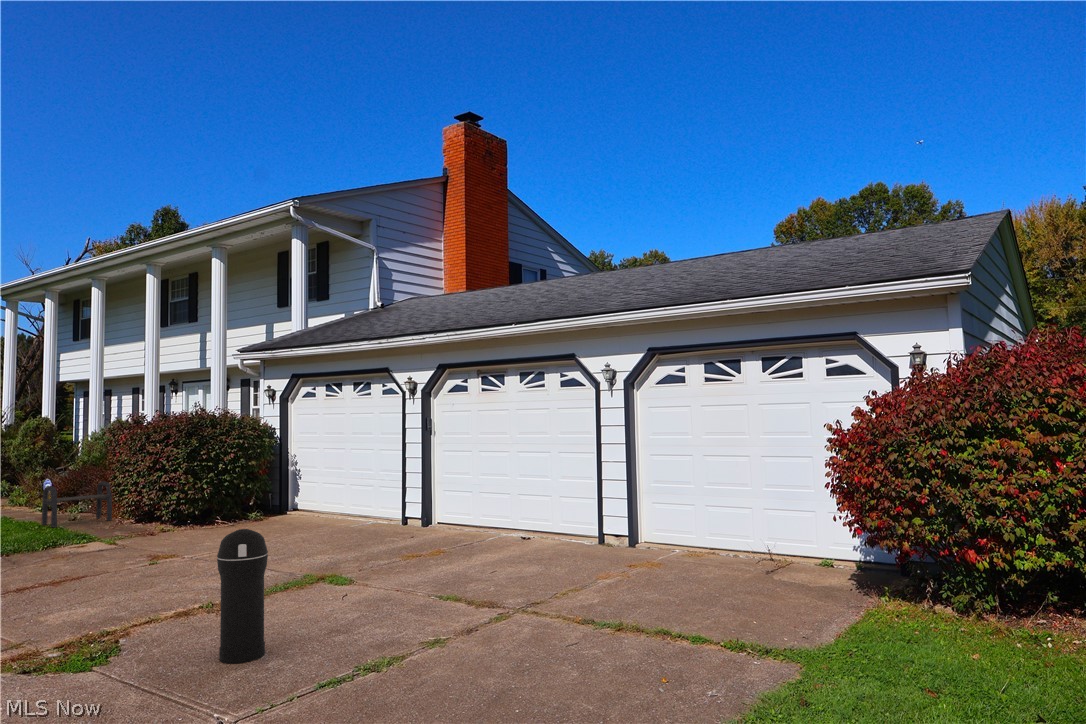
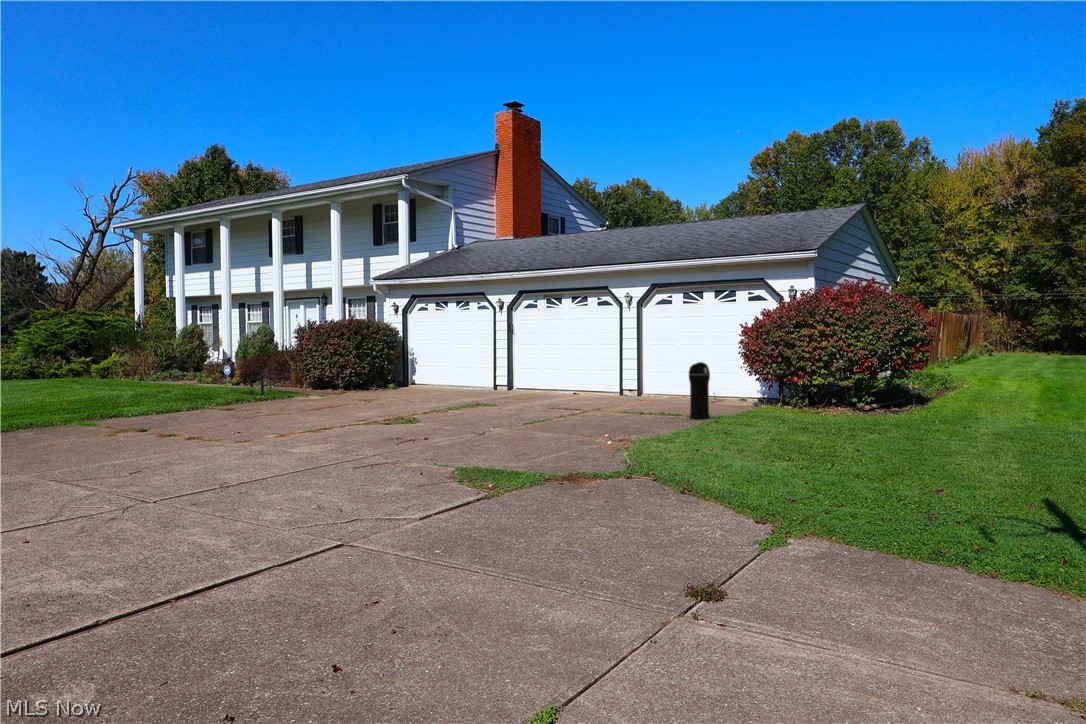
trash can: present [217,529,268,663] -> present [689,362,710,419]

